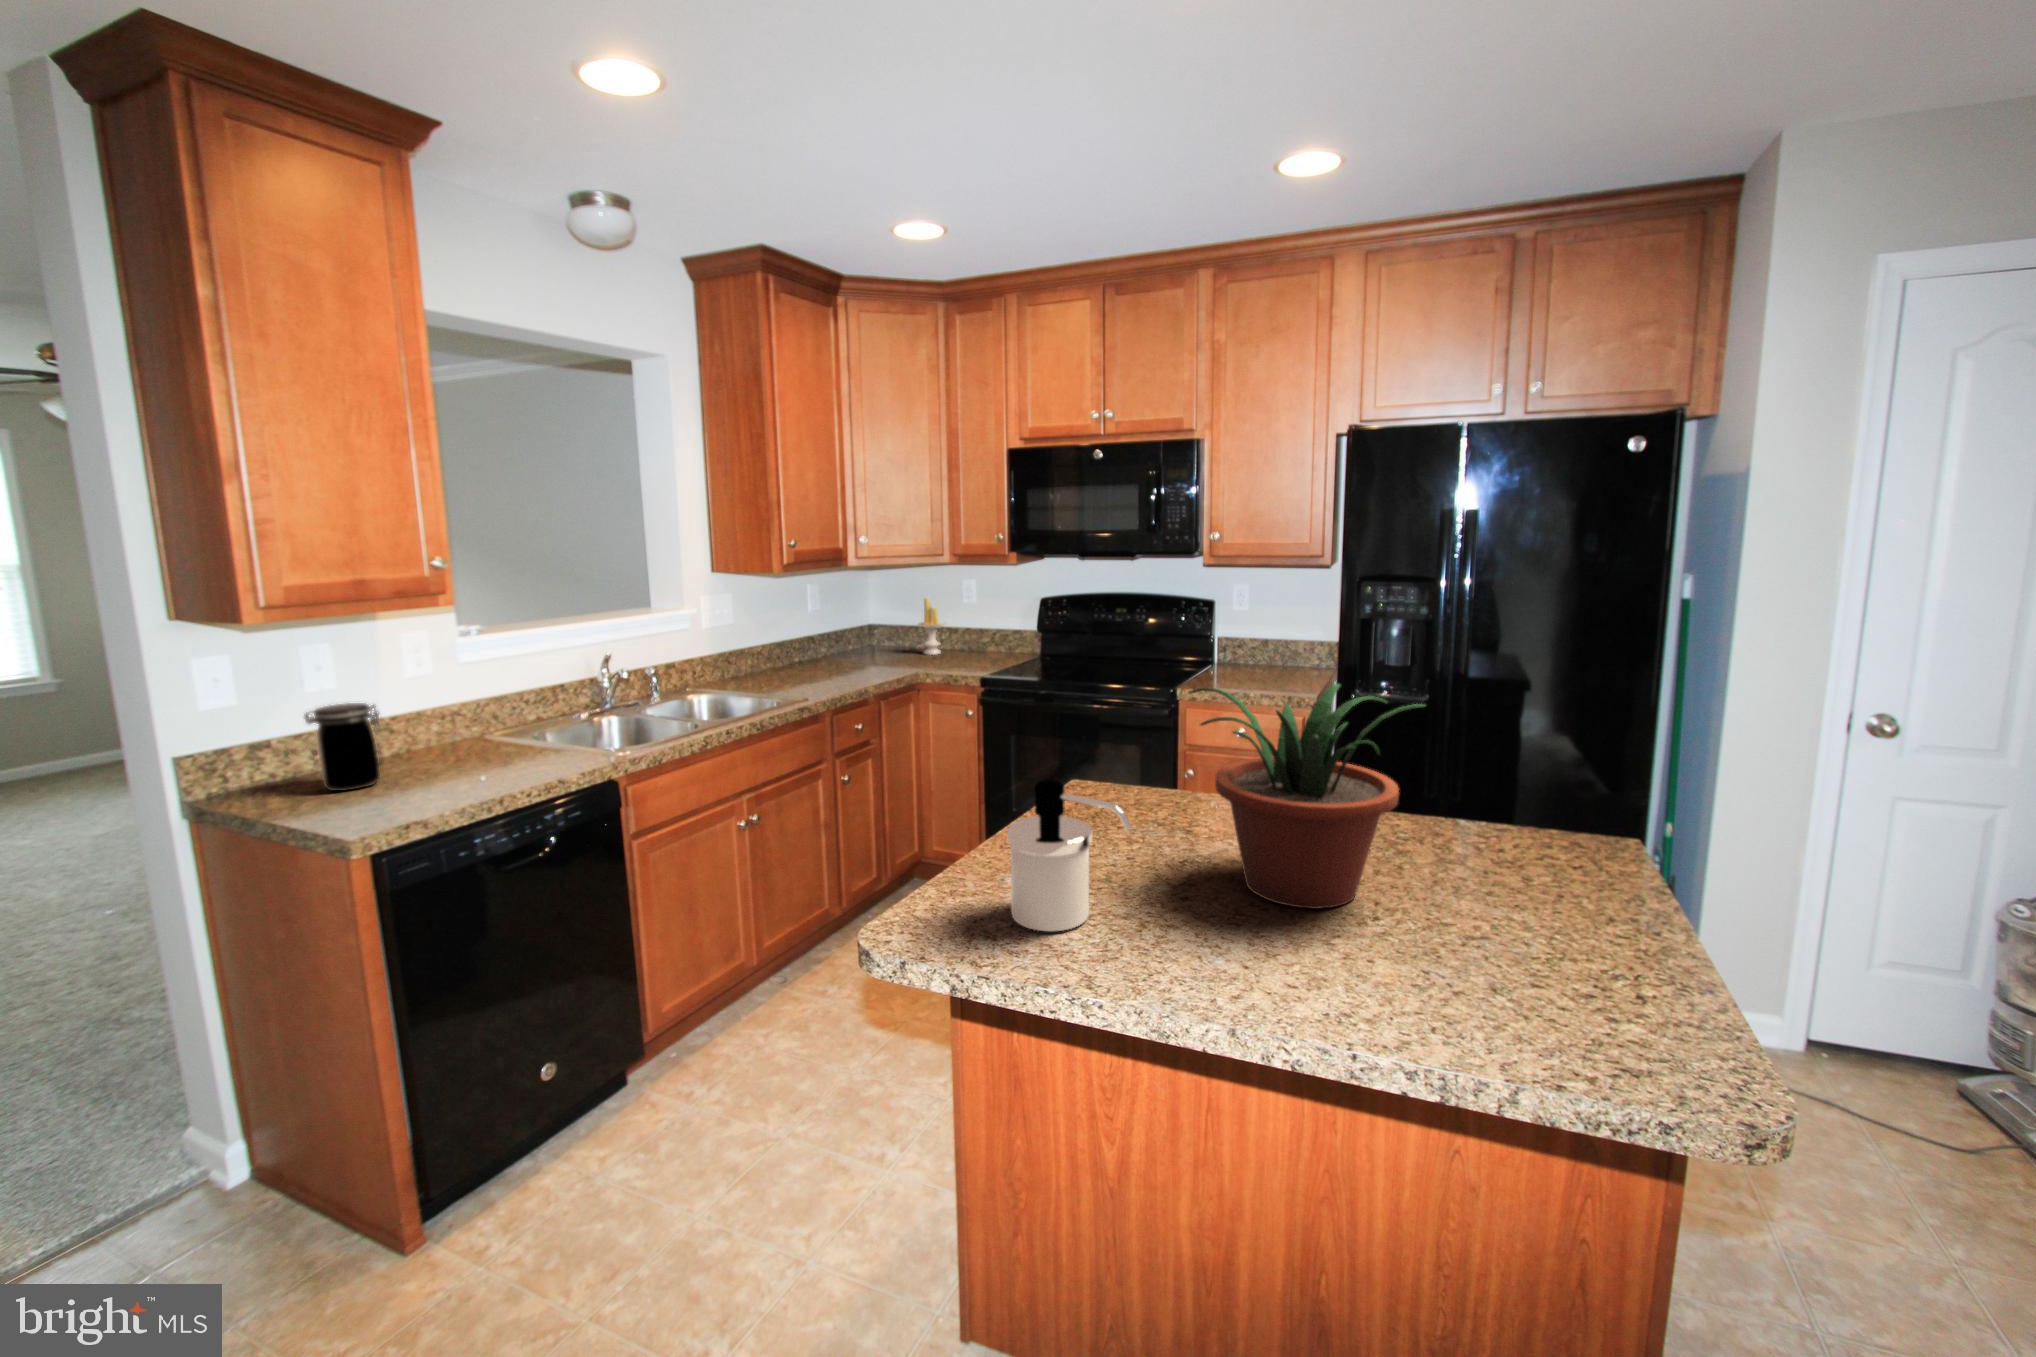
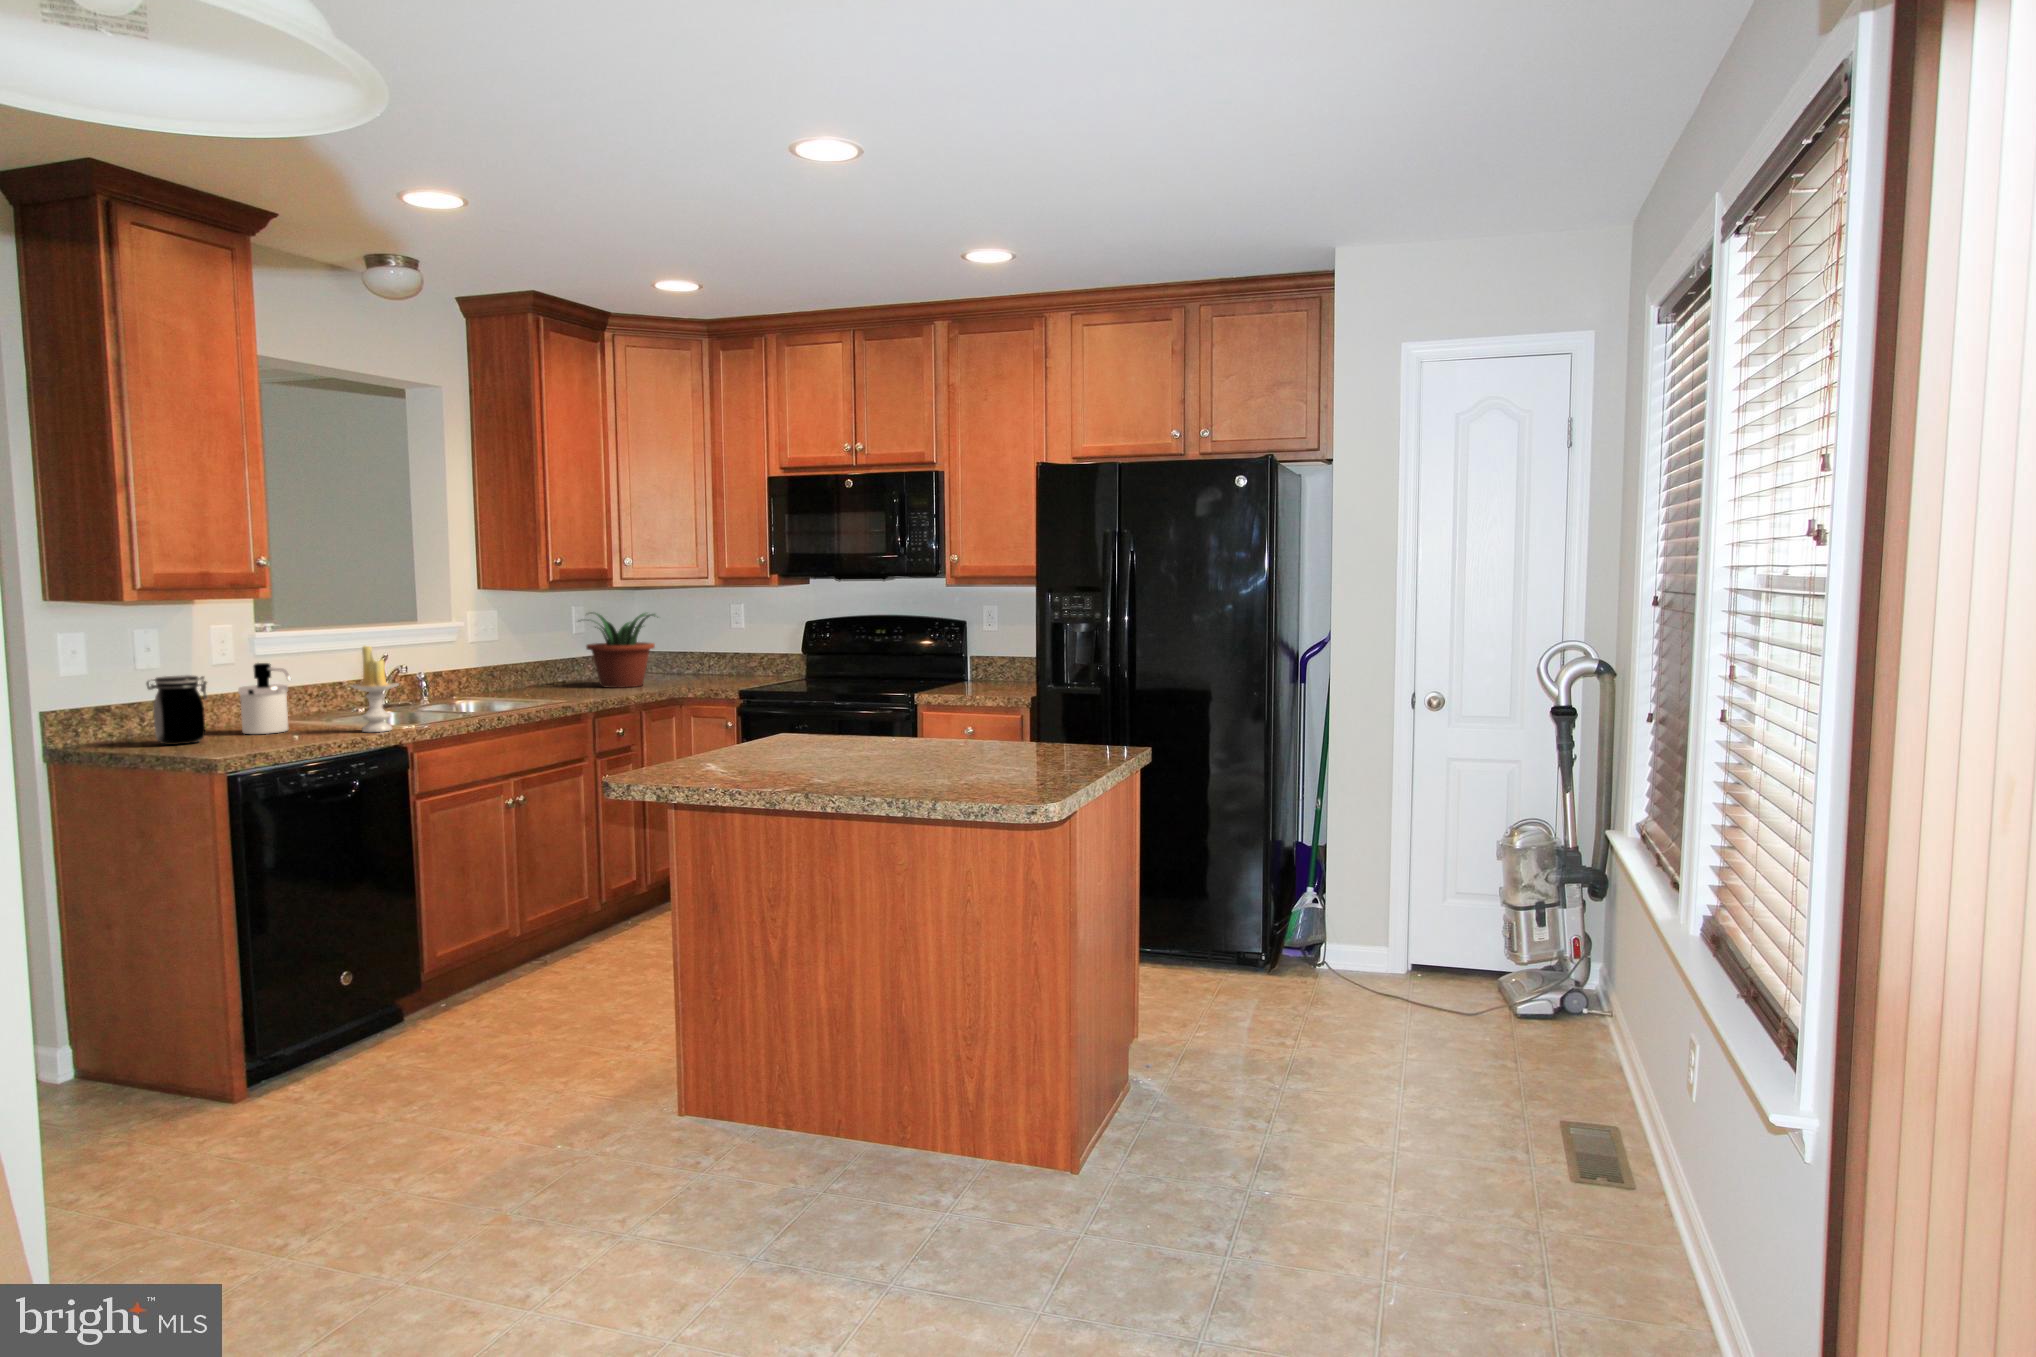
candle: present [919,598,944,655] -> present [351,646,399,732]
potted plant: present [1189,684,1425,909] -> present [586,613,655,688]
soap dispenser: present [1007,780,1132,931] -> present [238,663,291,734]

